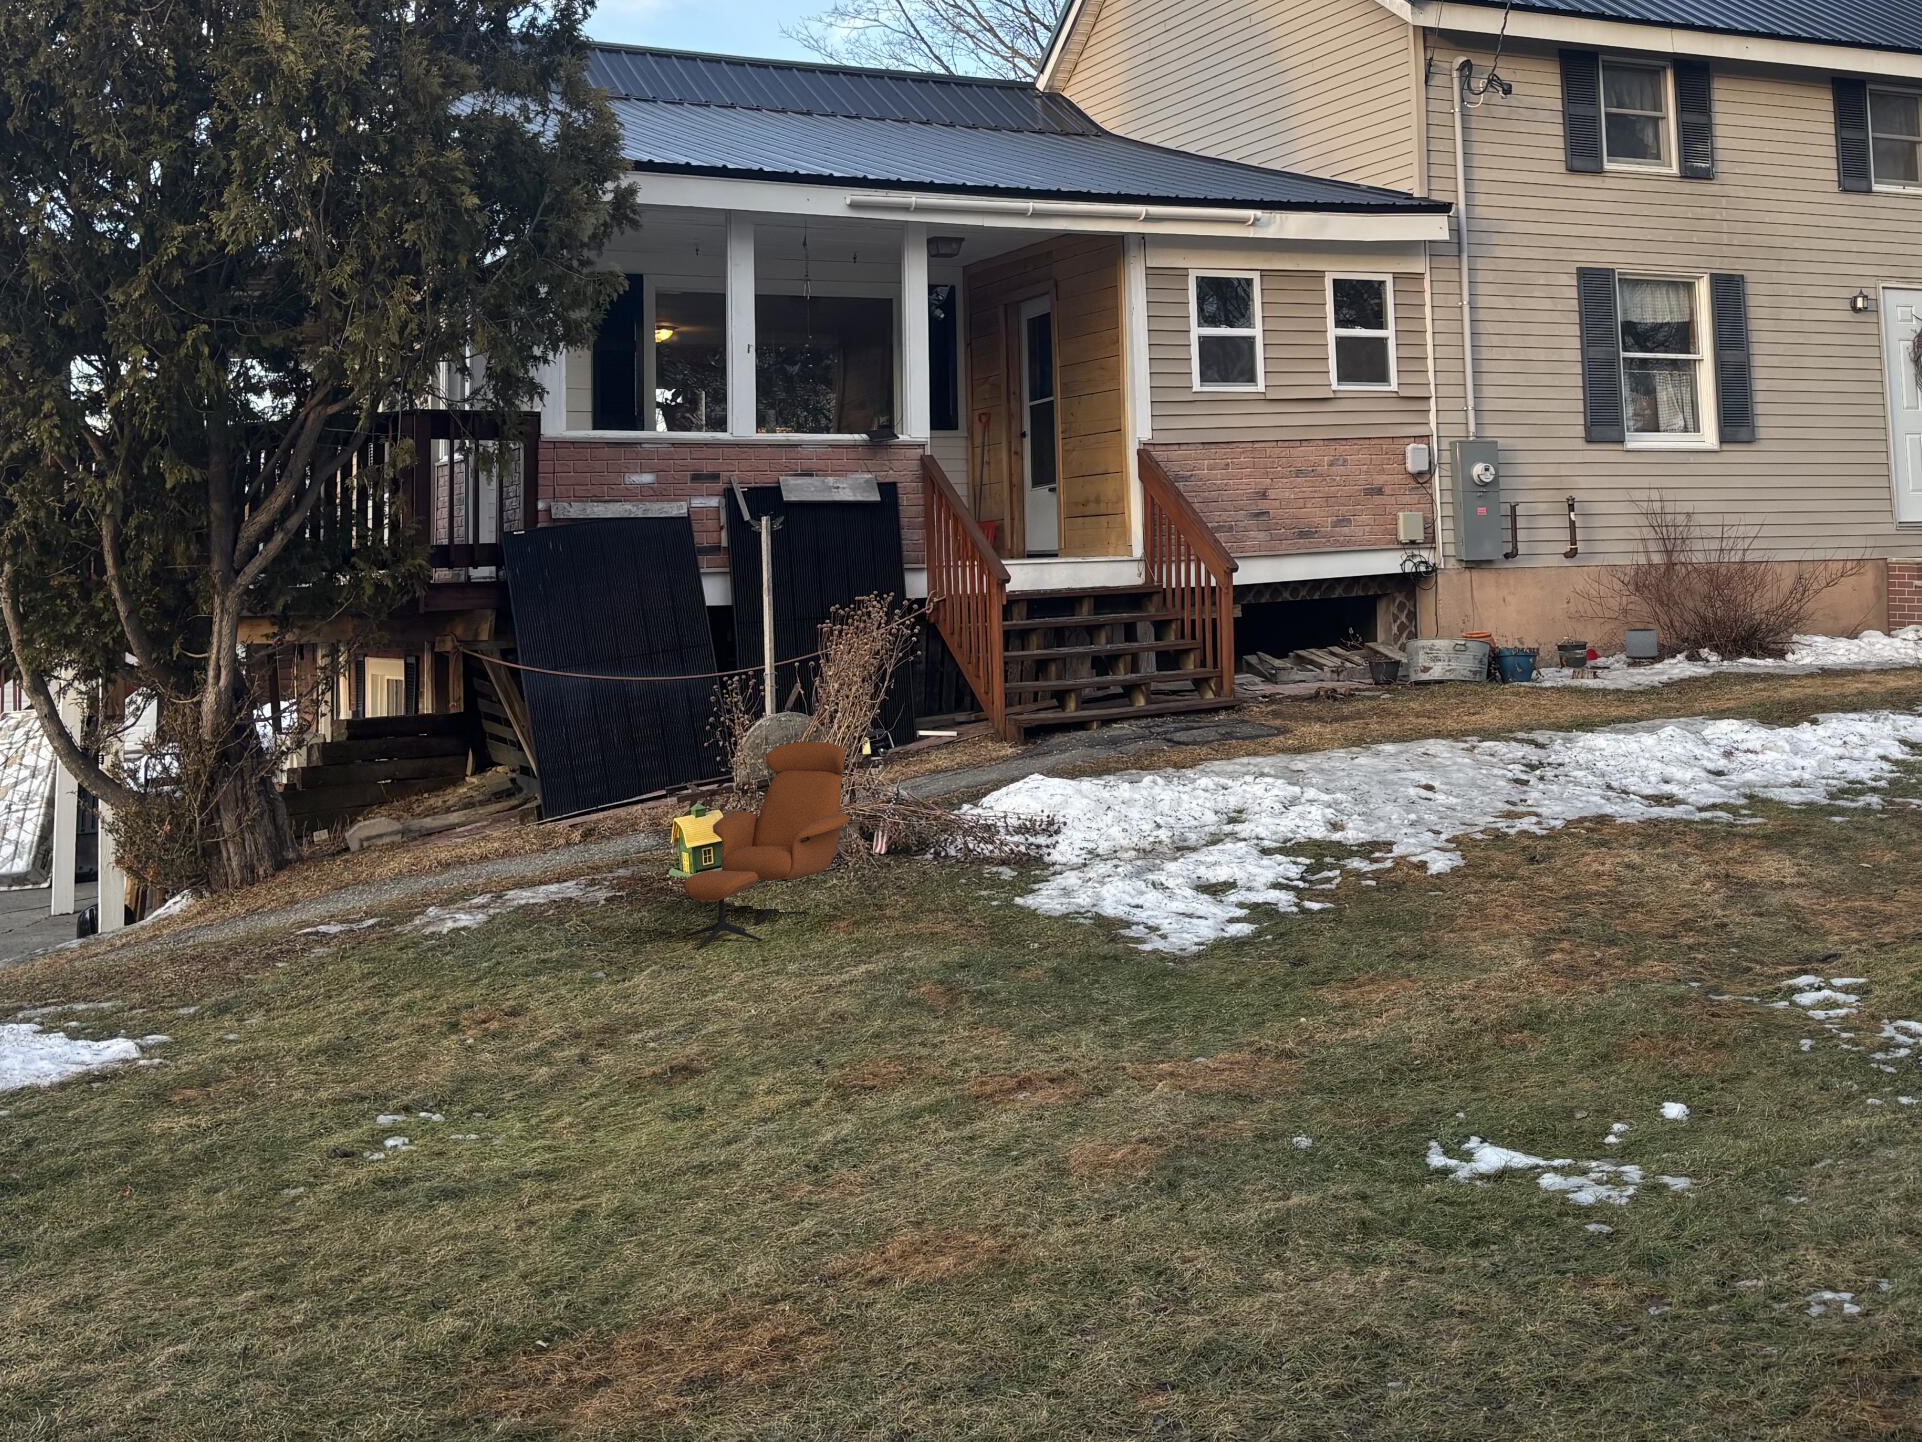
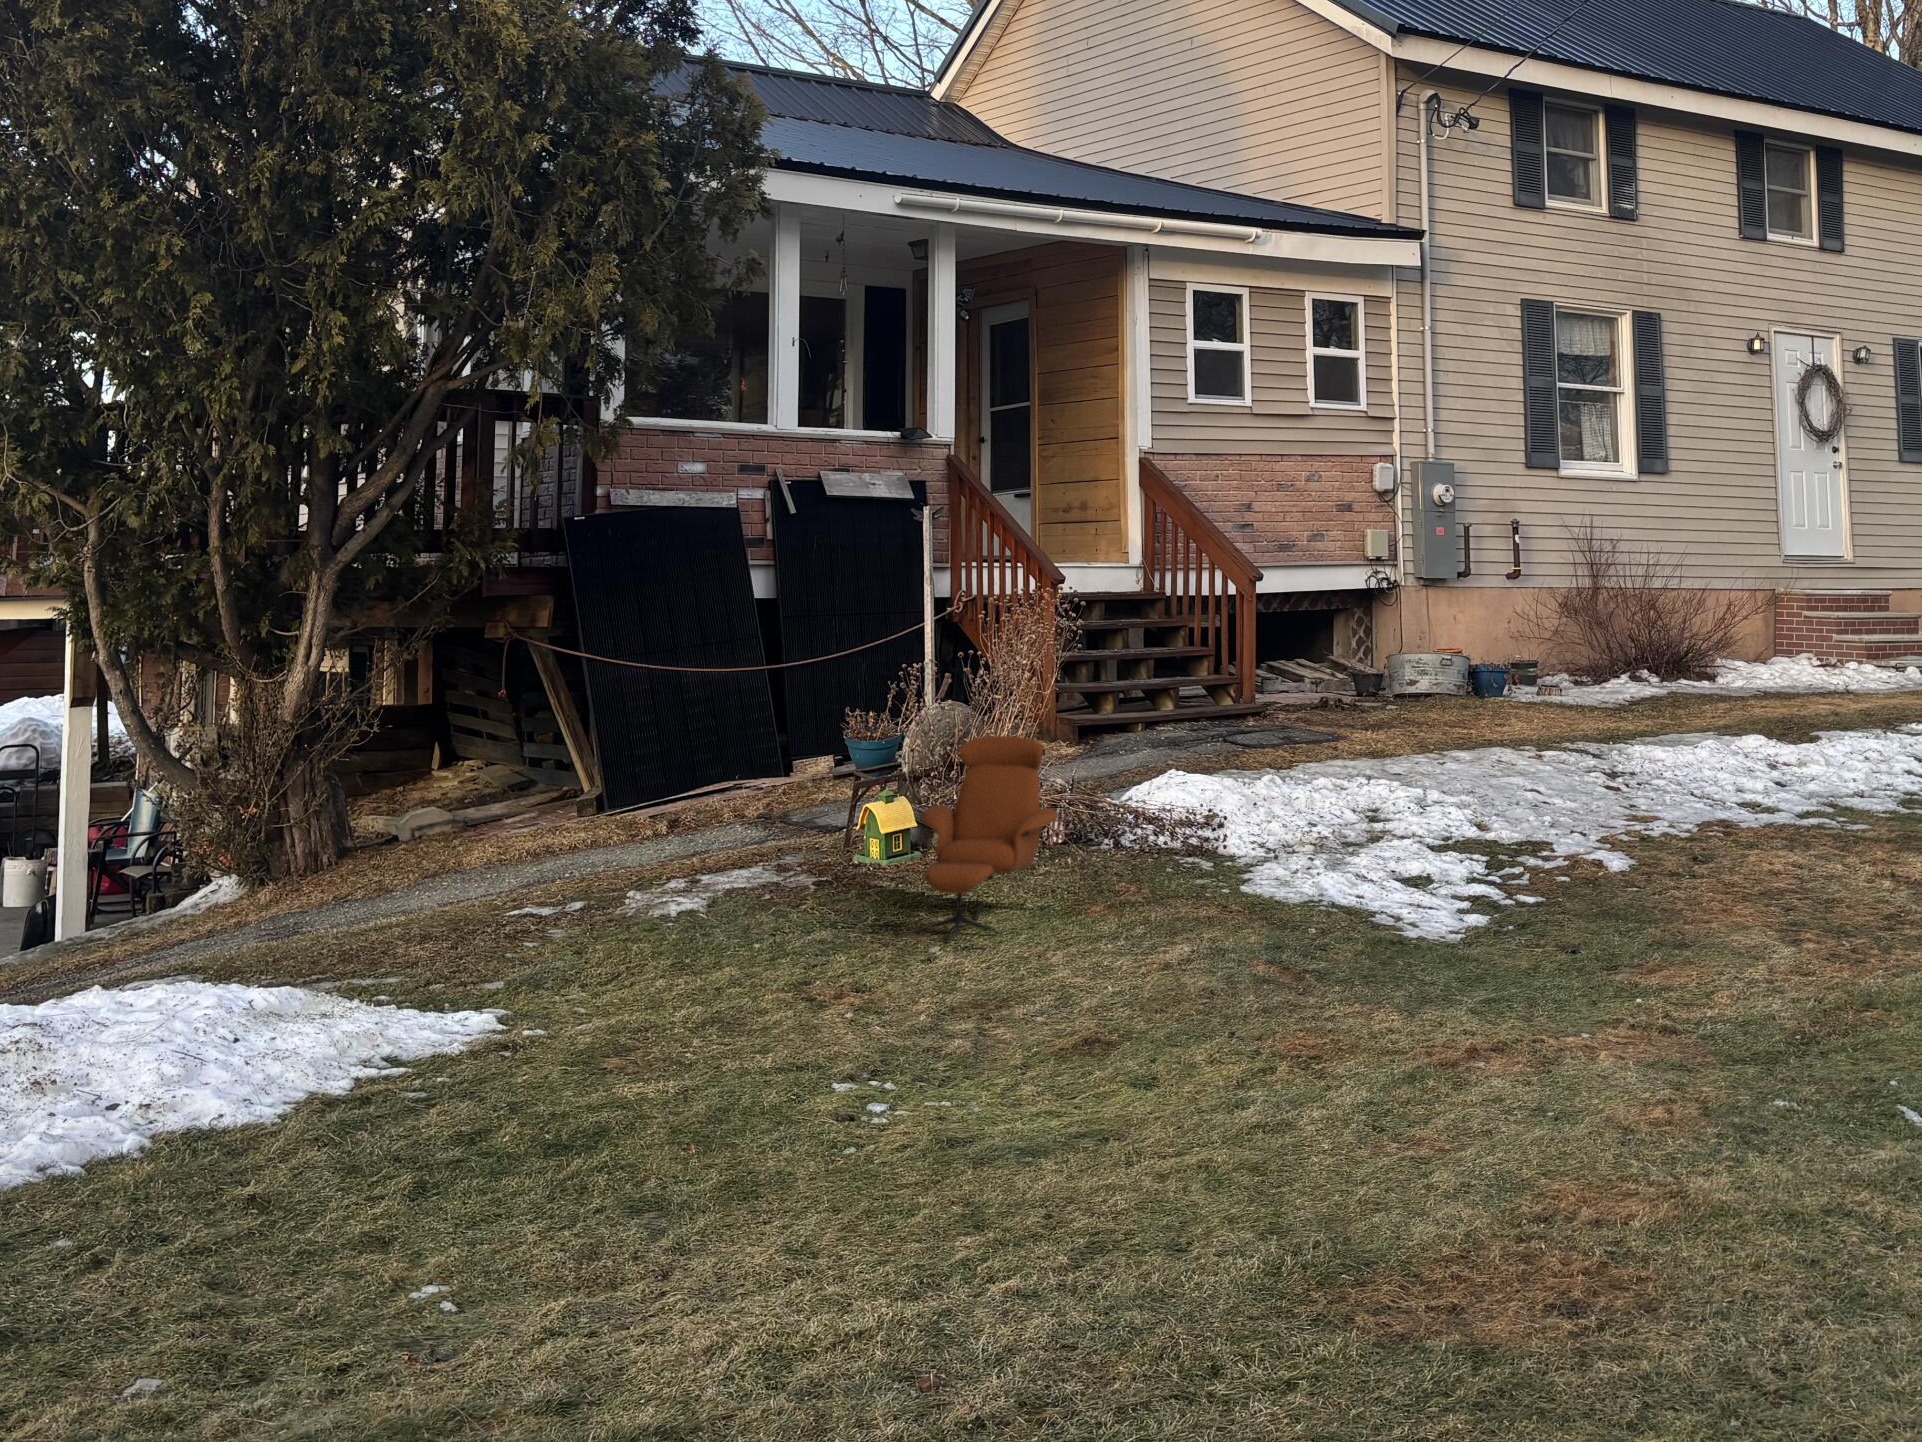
planter: present [1626,629,1657,658] -> none [1567,648,1597,677]

